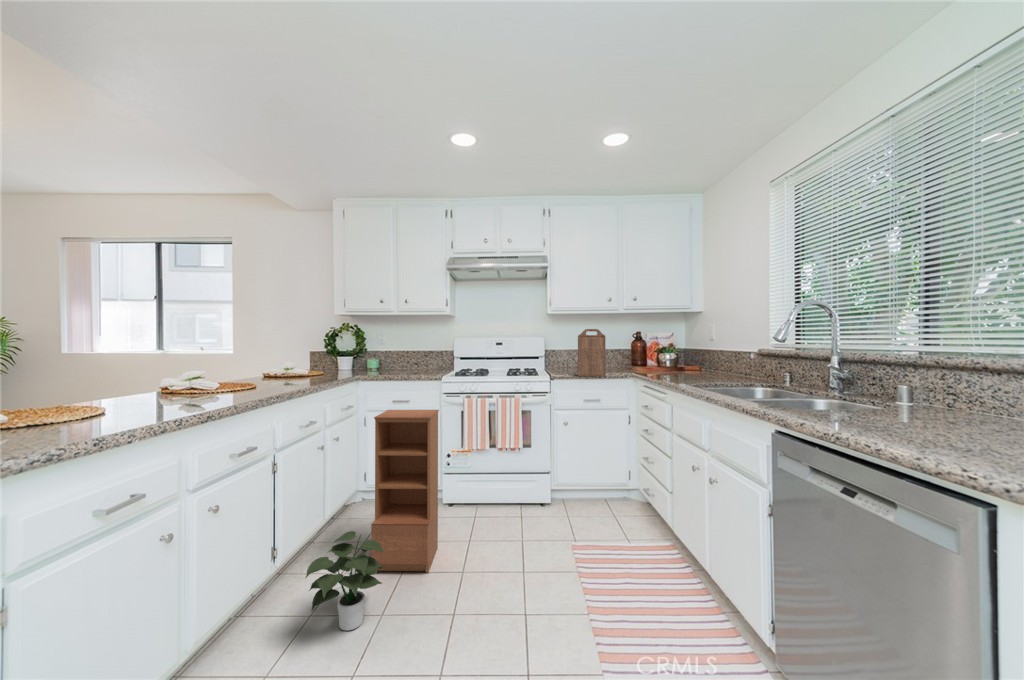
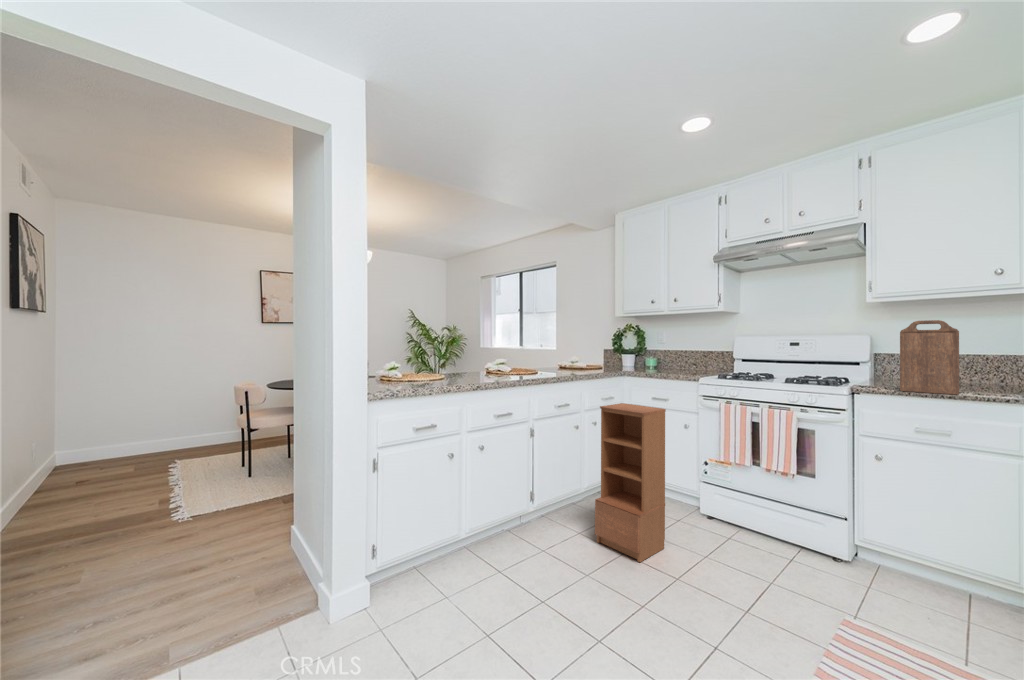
potted plant: present [306,531,384,631] -> none [525,495,588,571]

